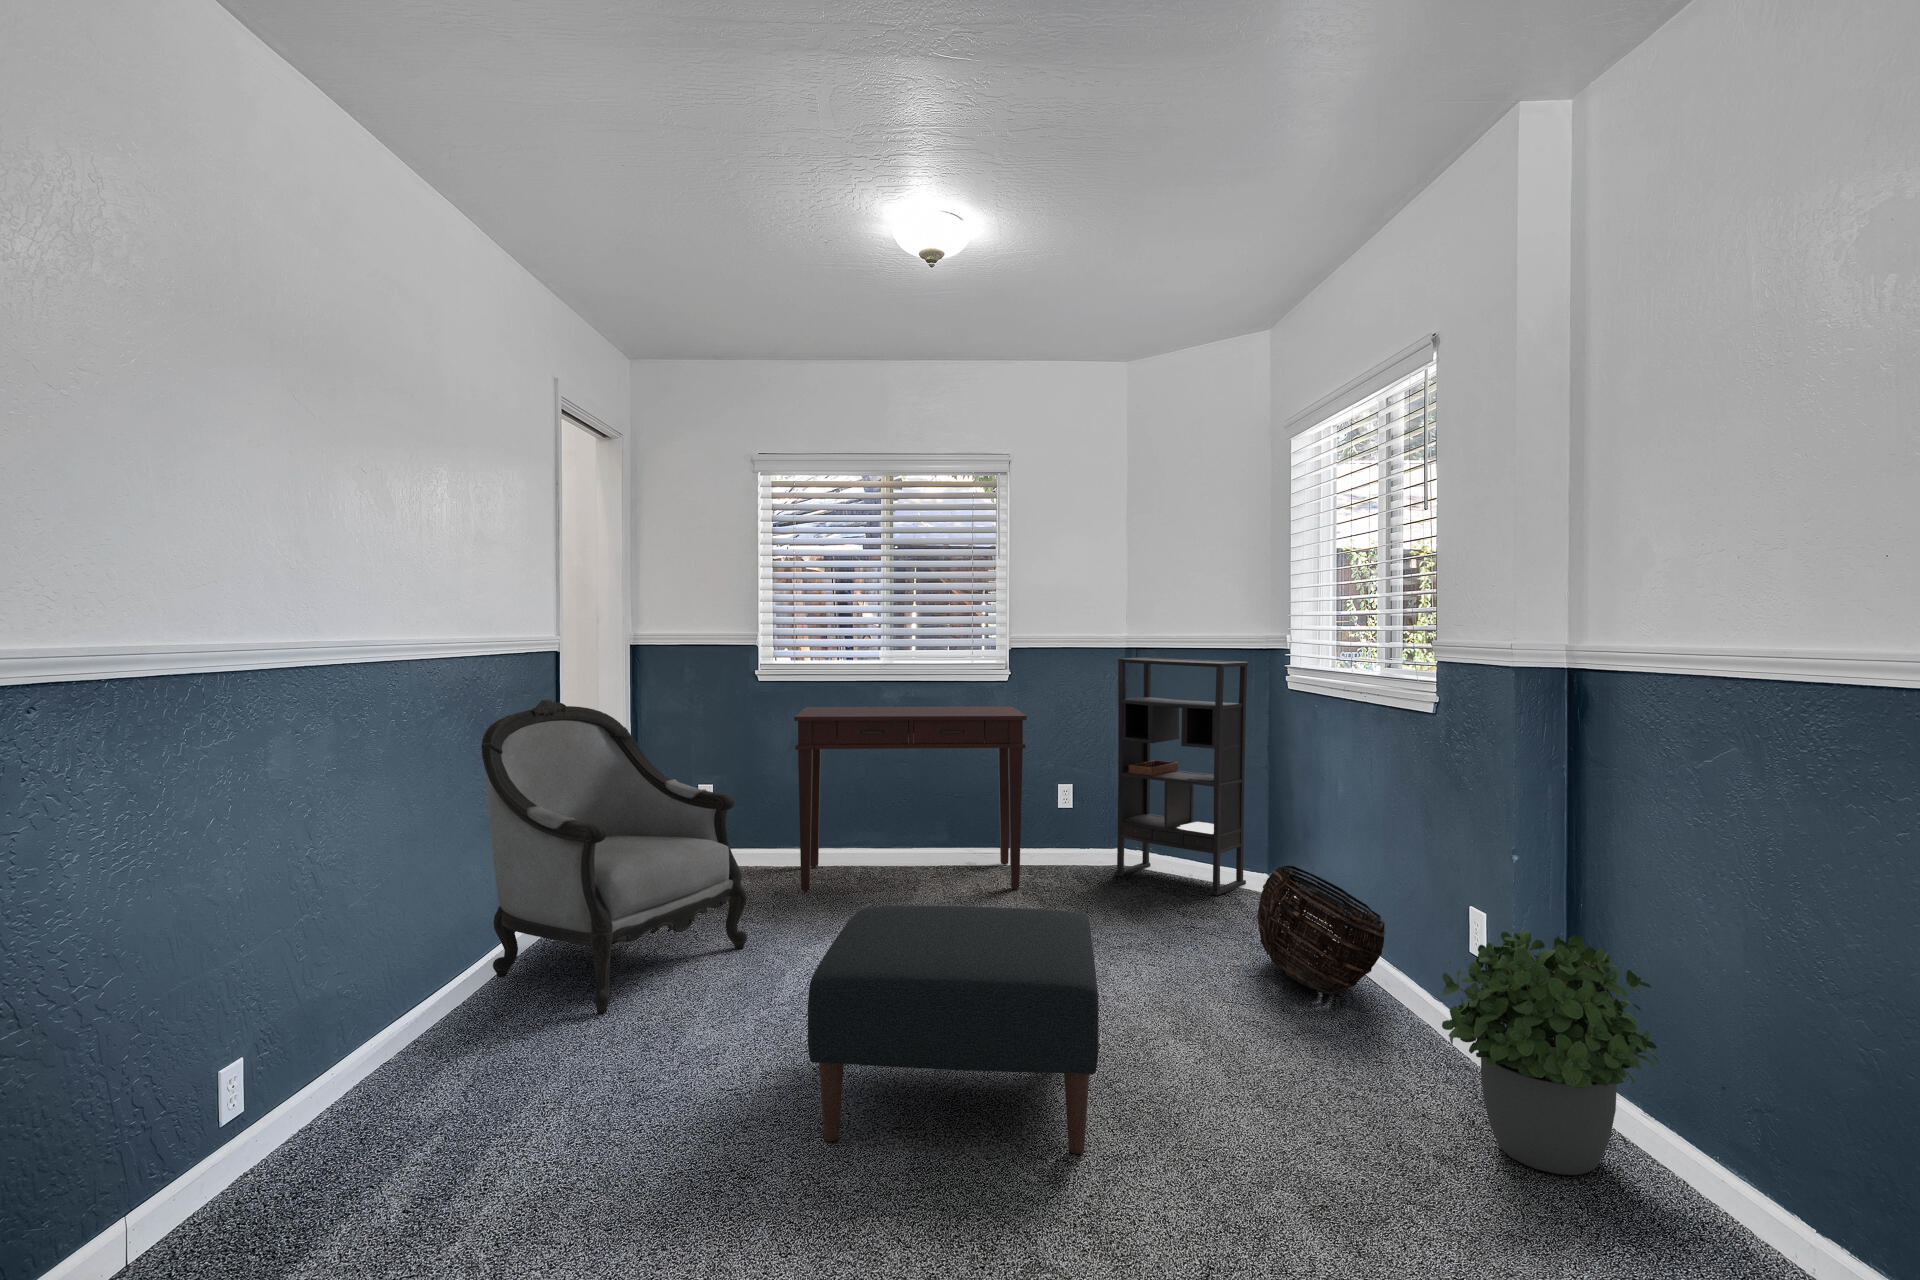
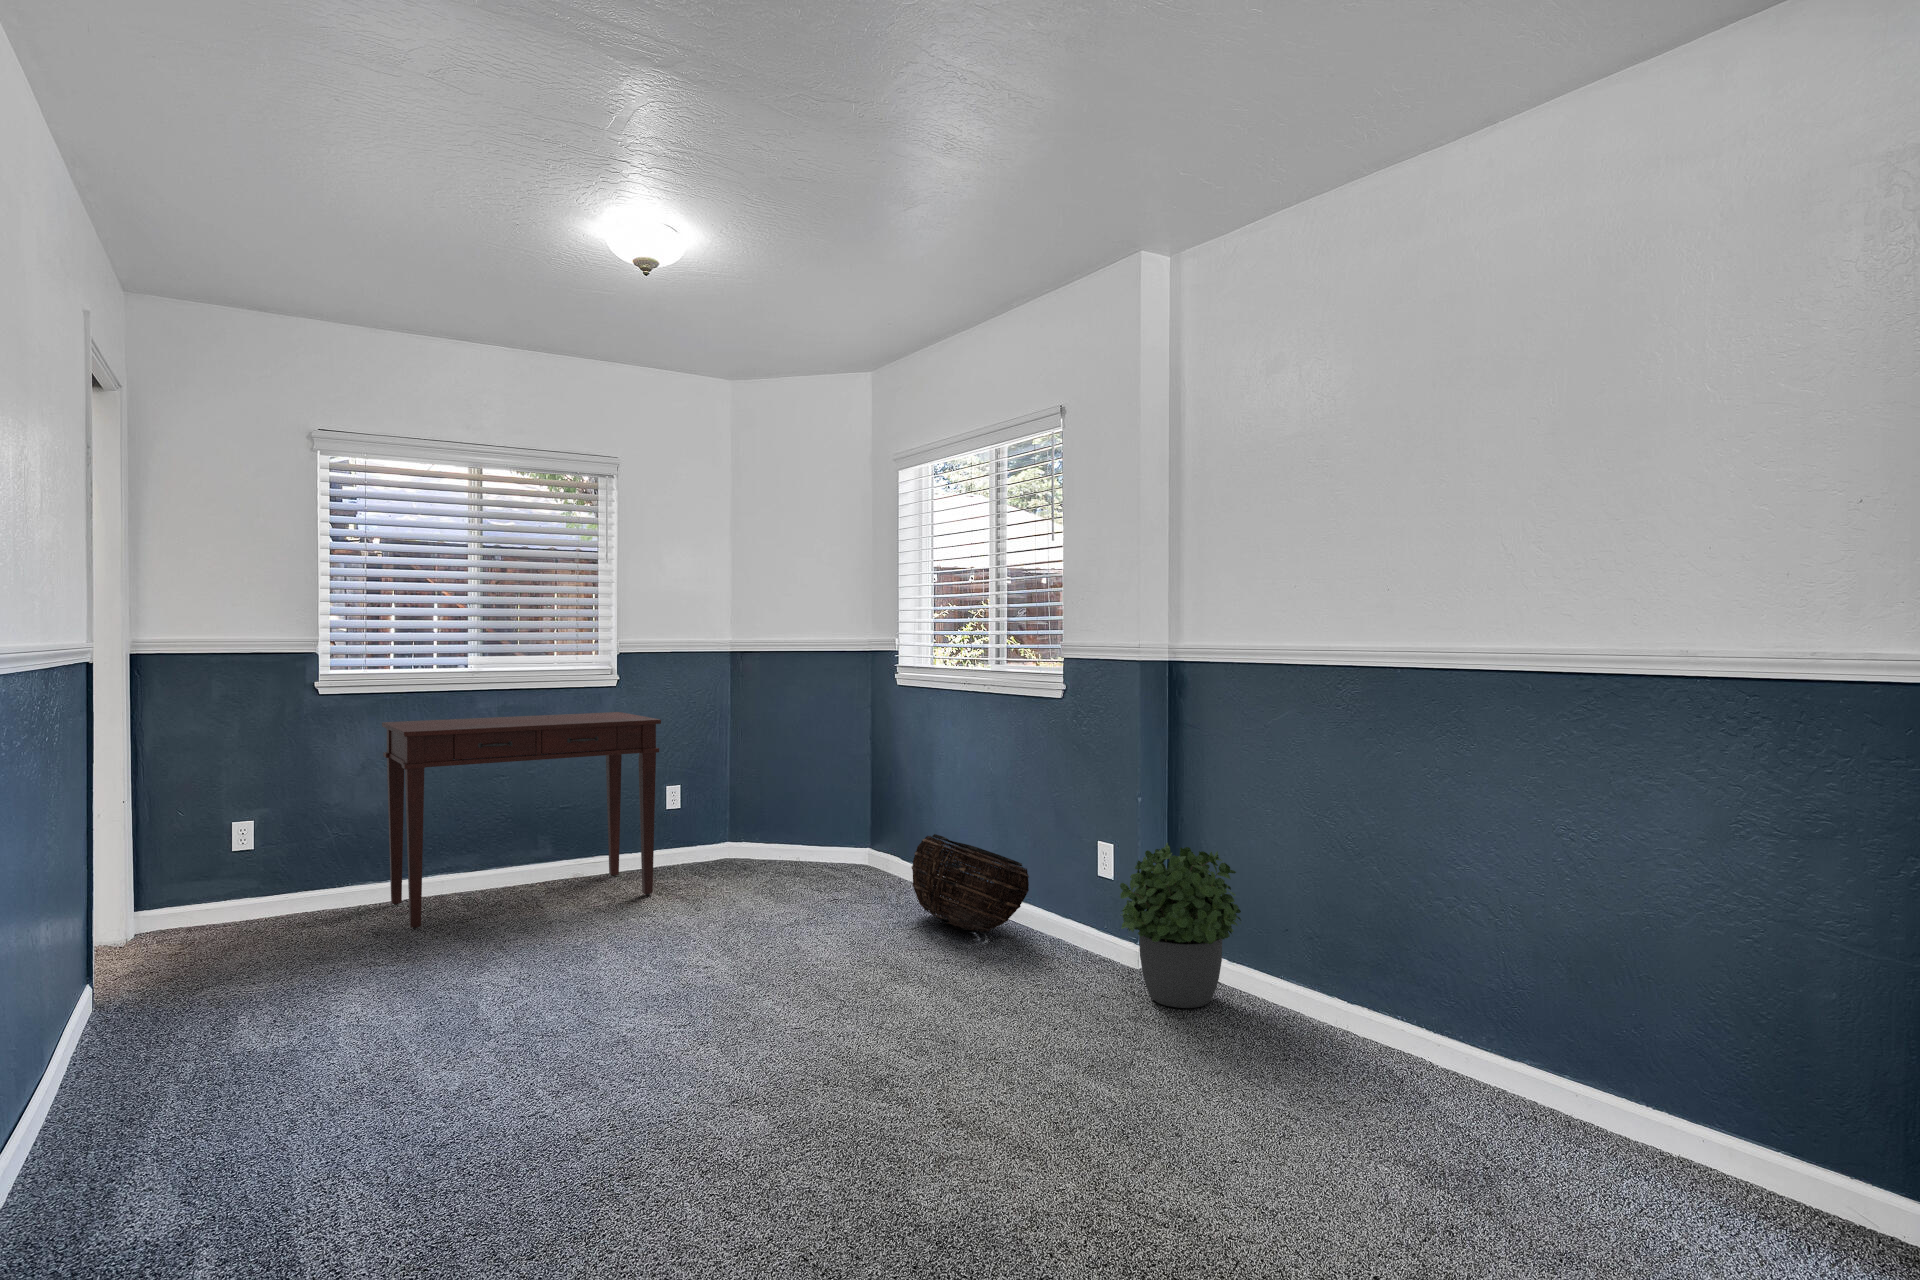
bookshelf: present [1114,658,1248,896] -> none [733,659,856,876]
armchair: present [481,700,747,1013] -> none [75,722,407,1075]
ottoman: present [808,906,1099,1154] -> none [623,885,913,1111]

